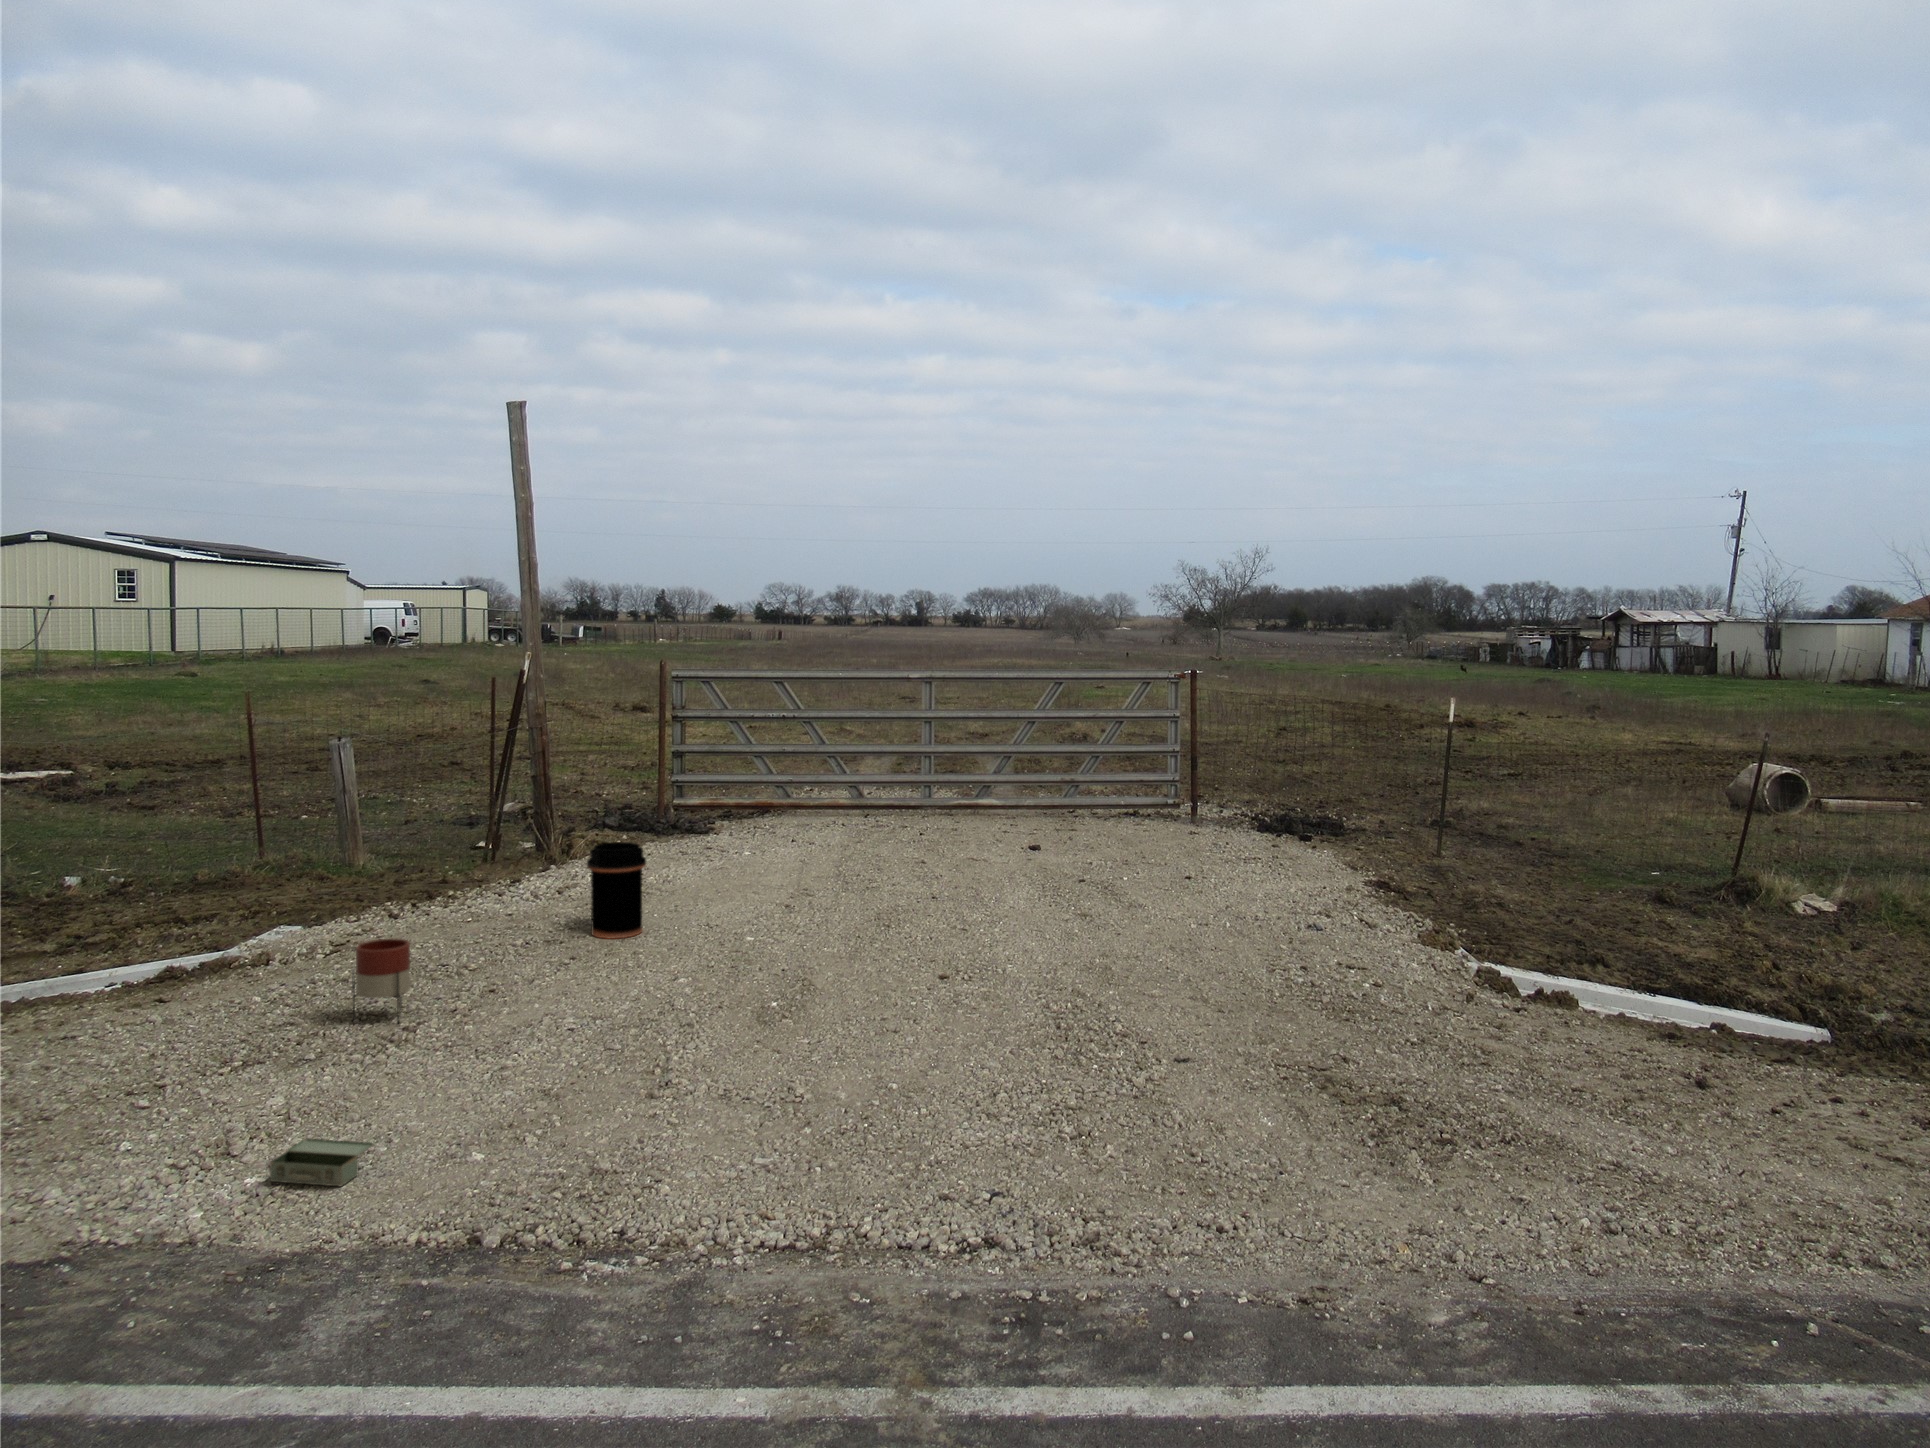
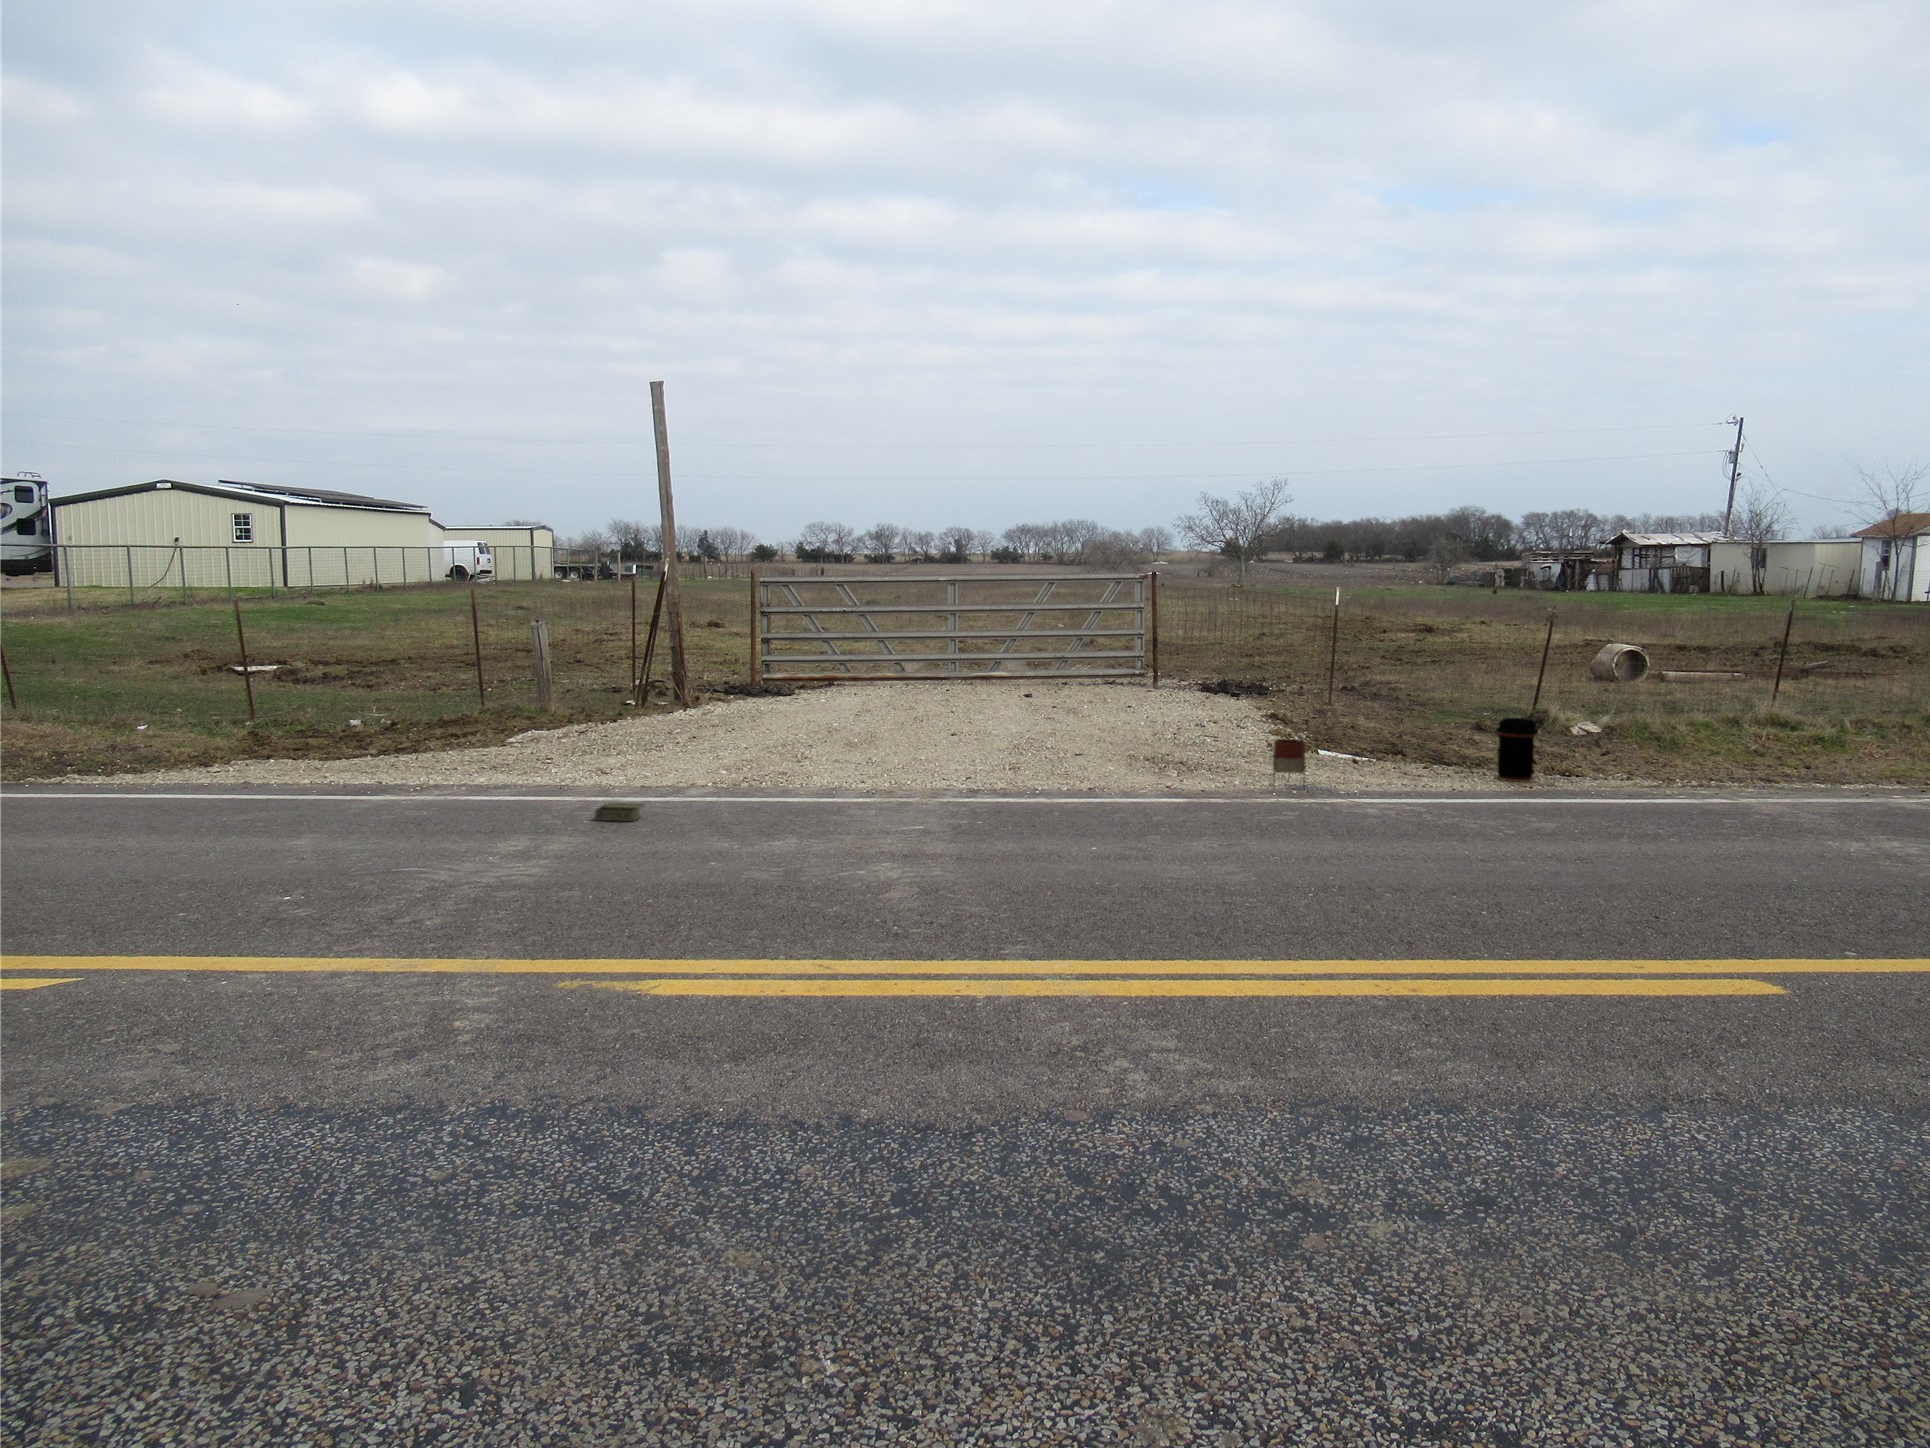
trash can: present [587,842,646,938] -> present [1496,718,1538,782]
planter: present [353,939,411,1022] -> present [1273,739,1305,774]

